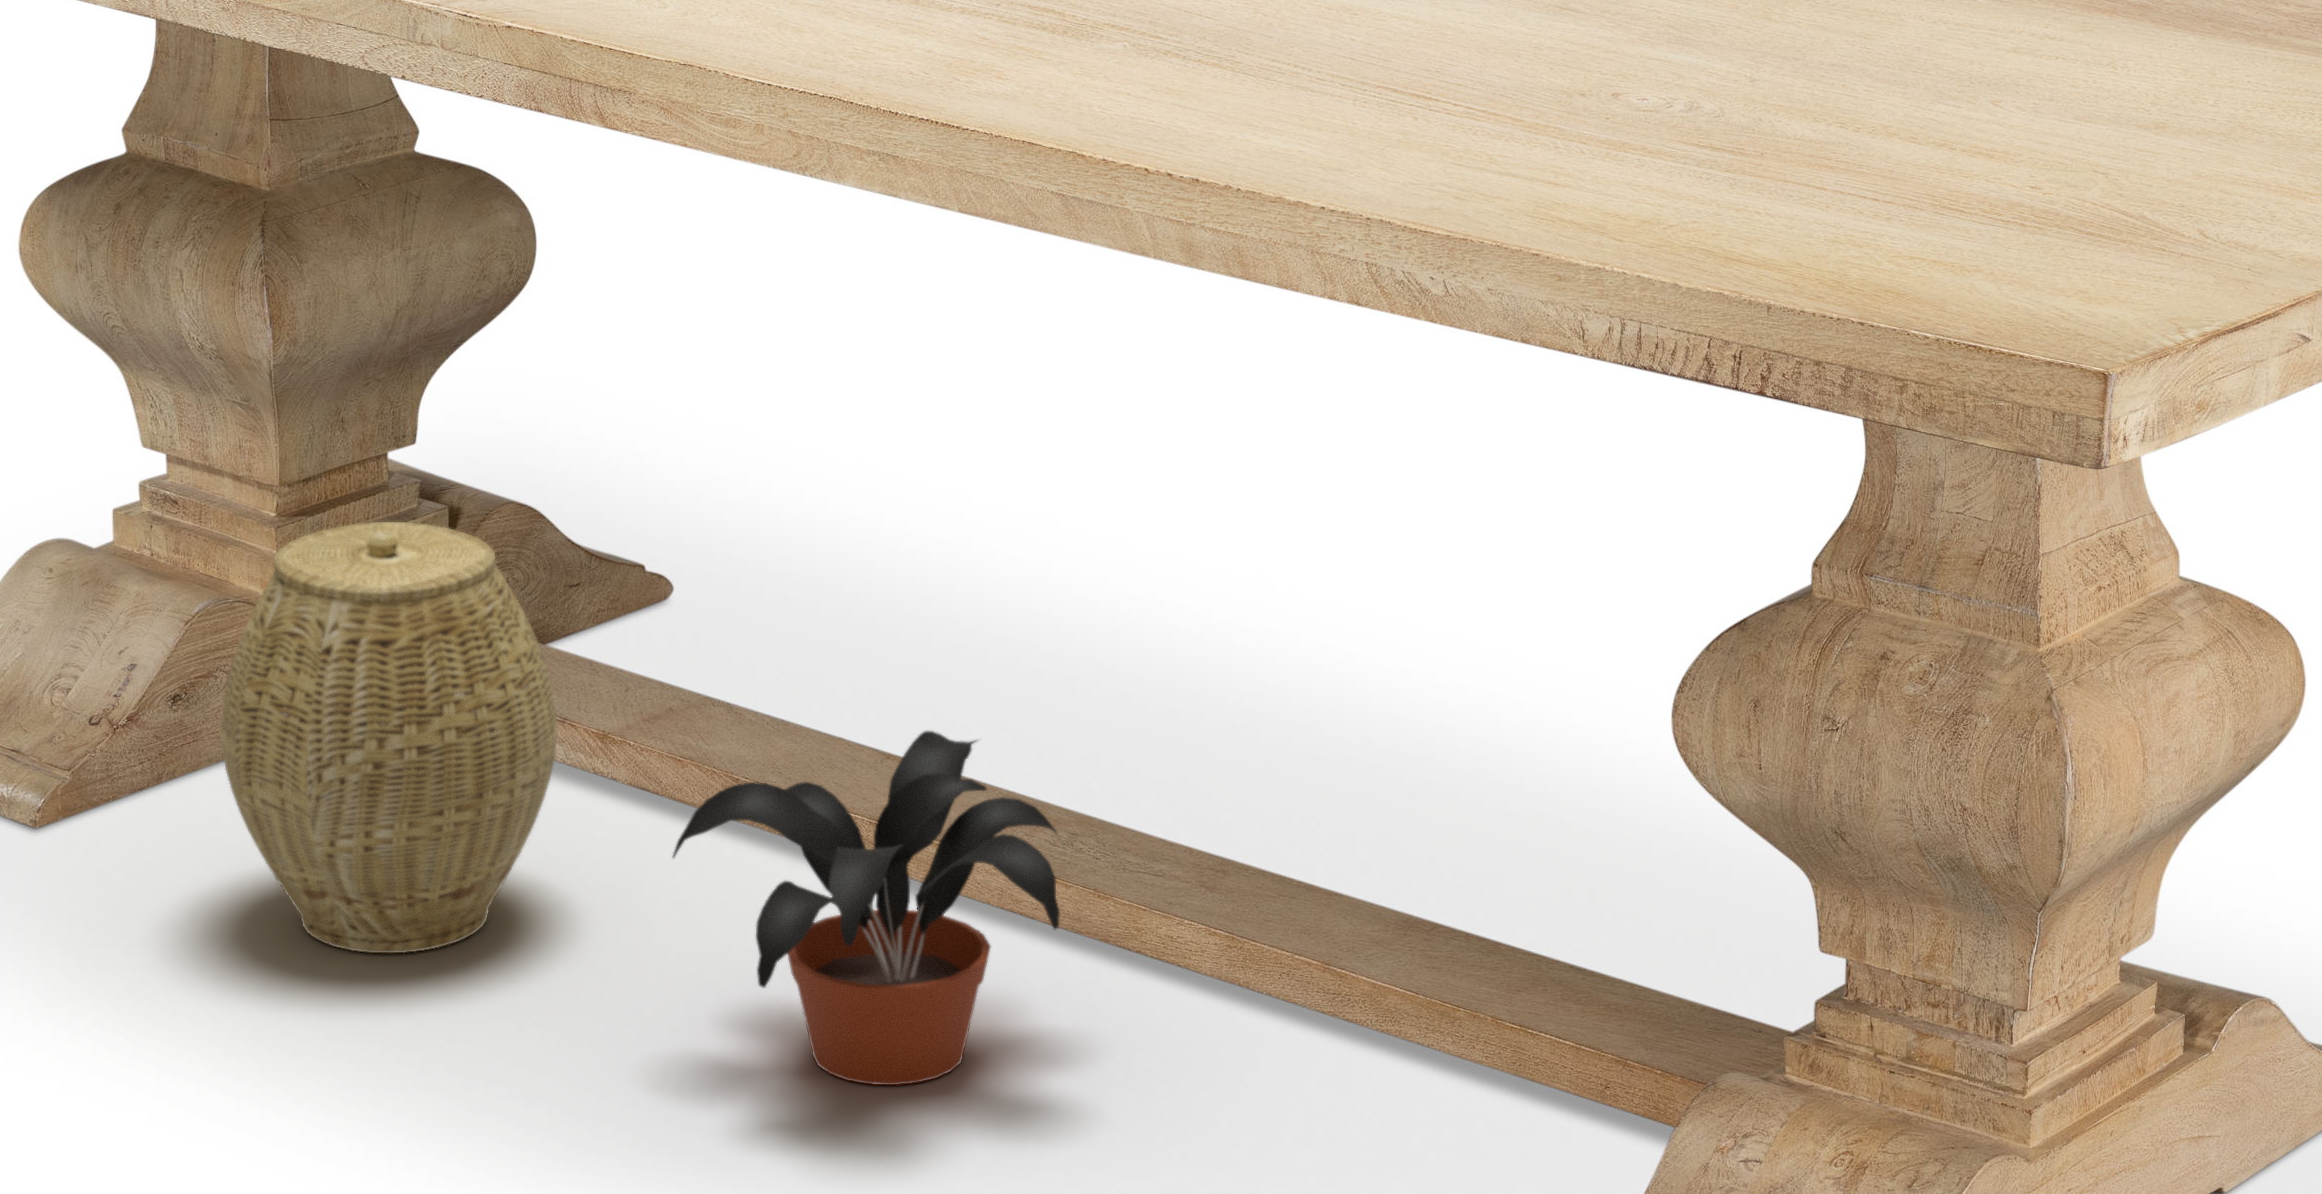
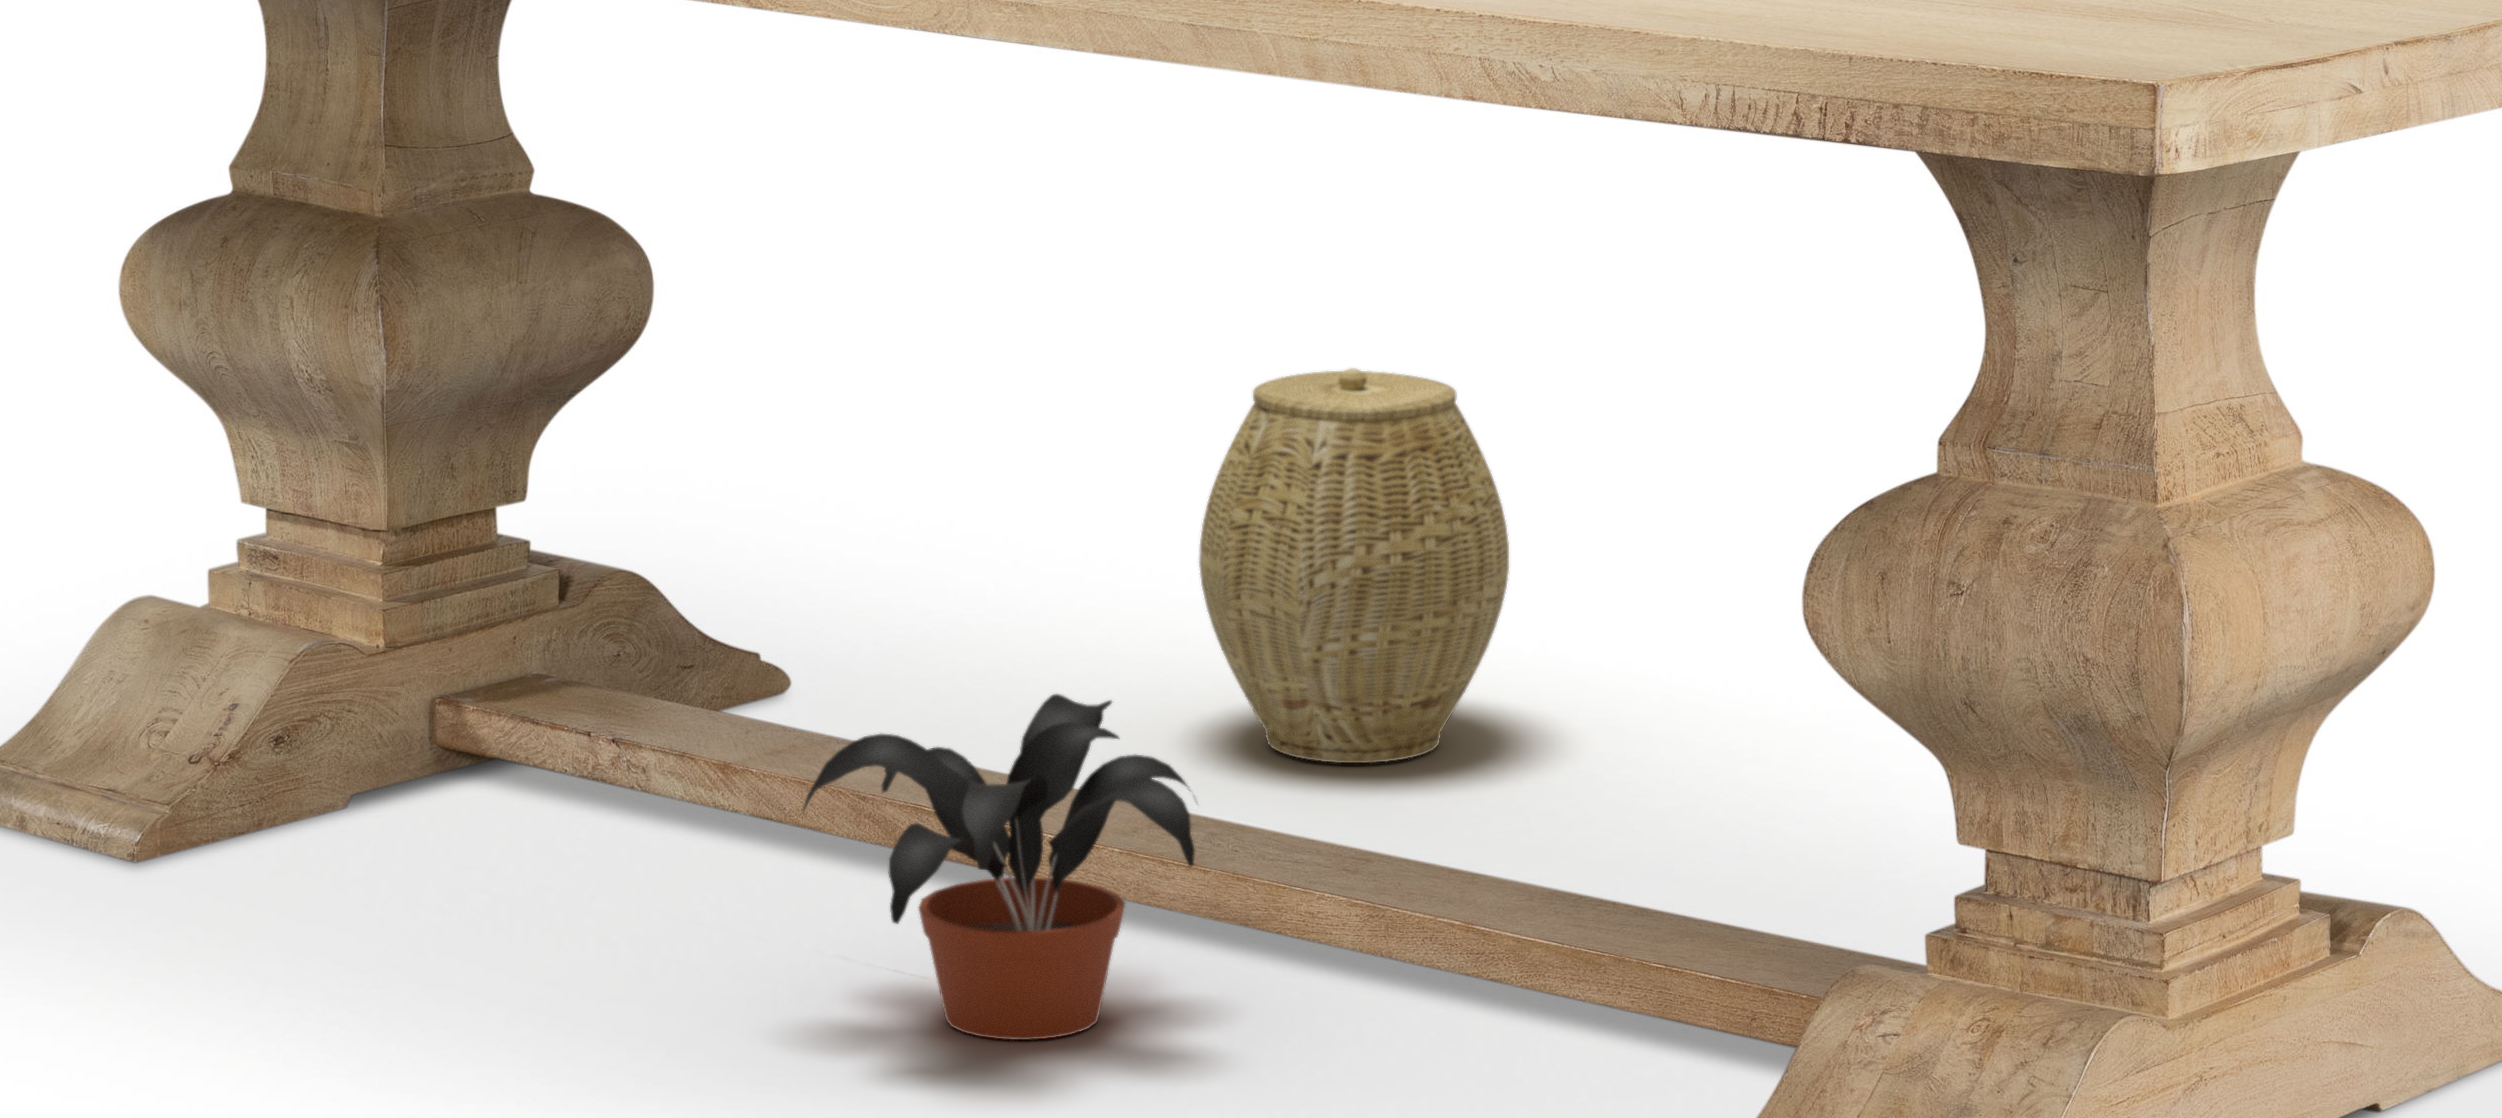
woven basket: present [221,522,557,953] -> present [1199,368,1509,763]

